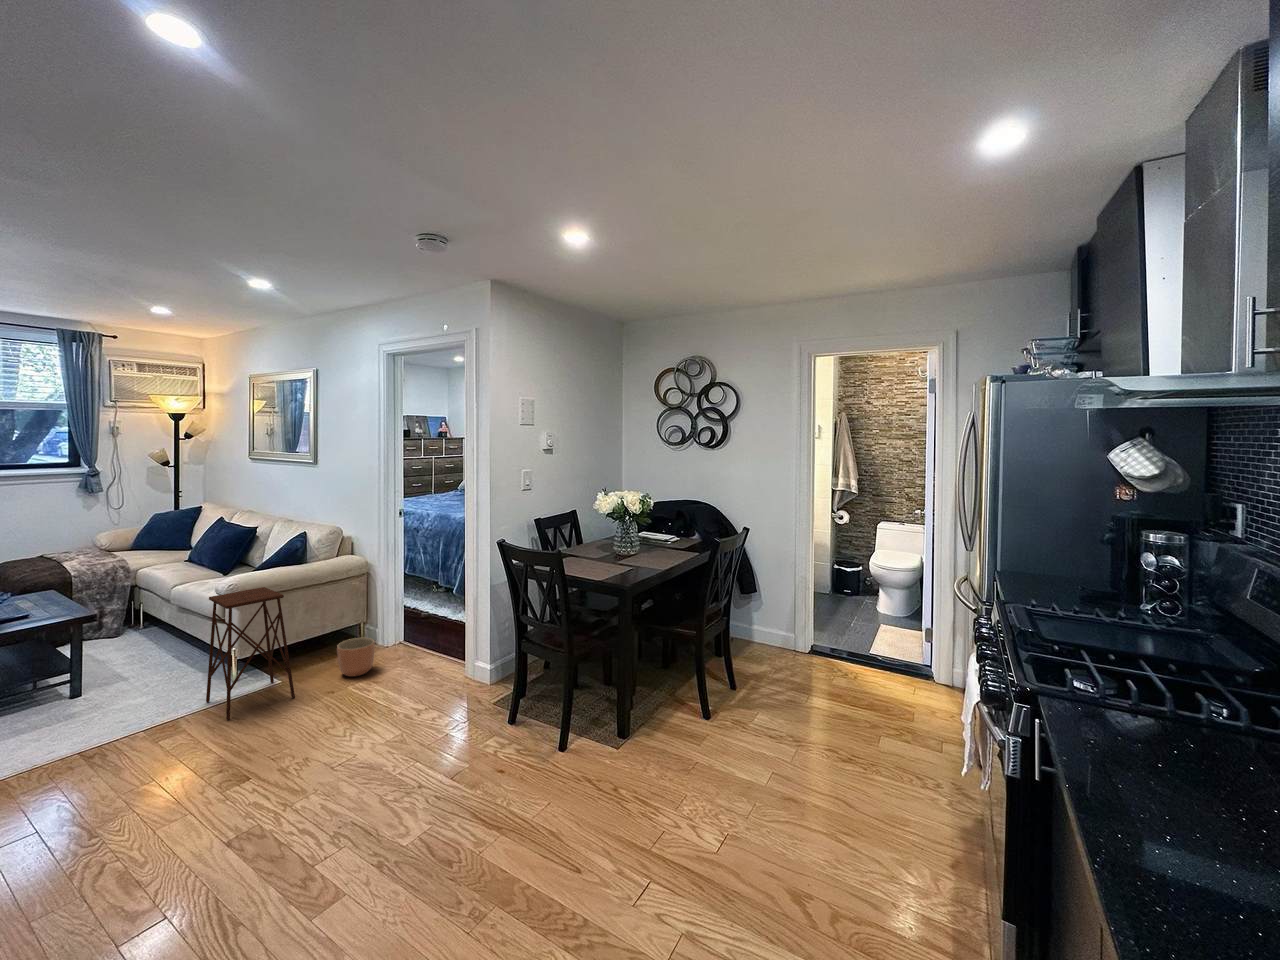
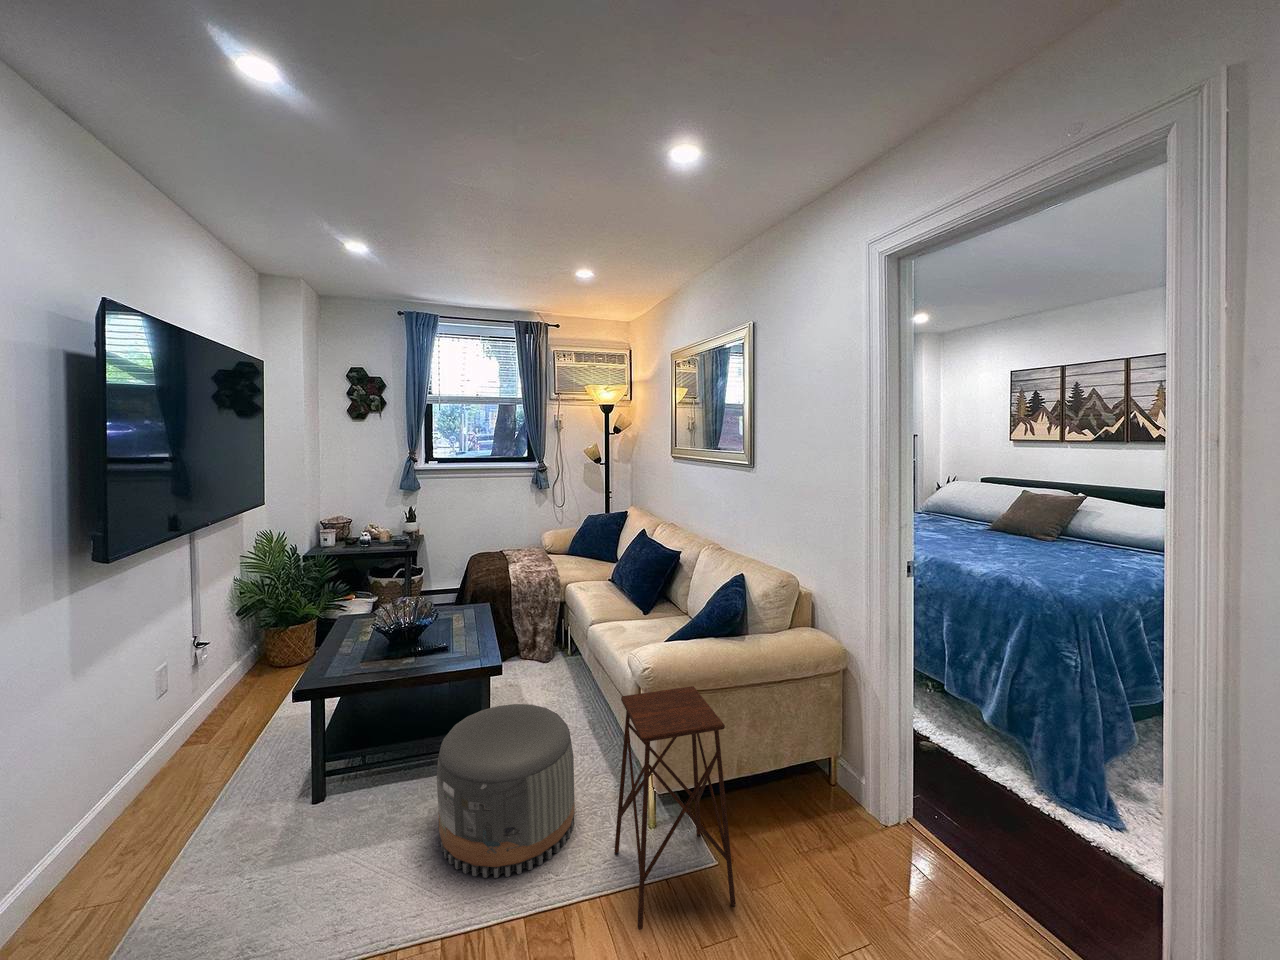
pouf: none [33,631,169,740] -> present [437,704,575,878]
planter: present [337,638,374,677] -> none [798,795,862,880]

